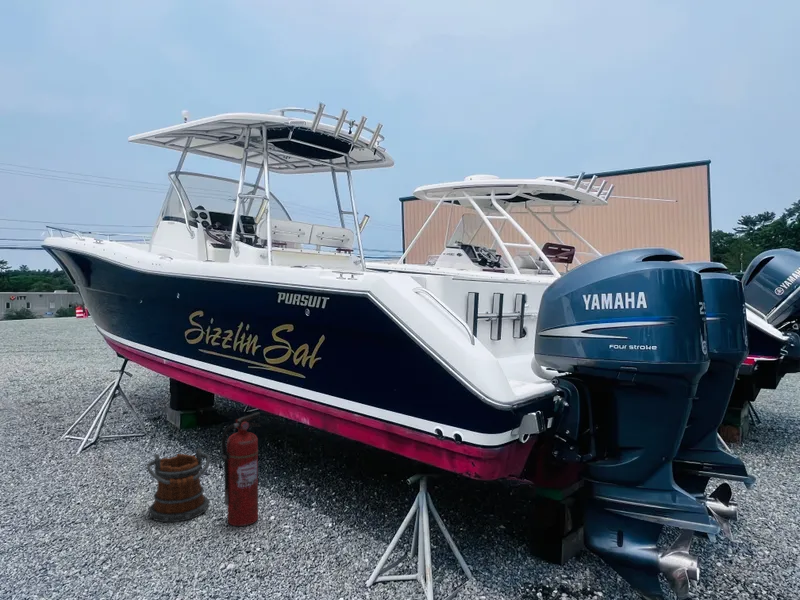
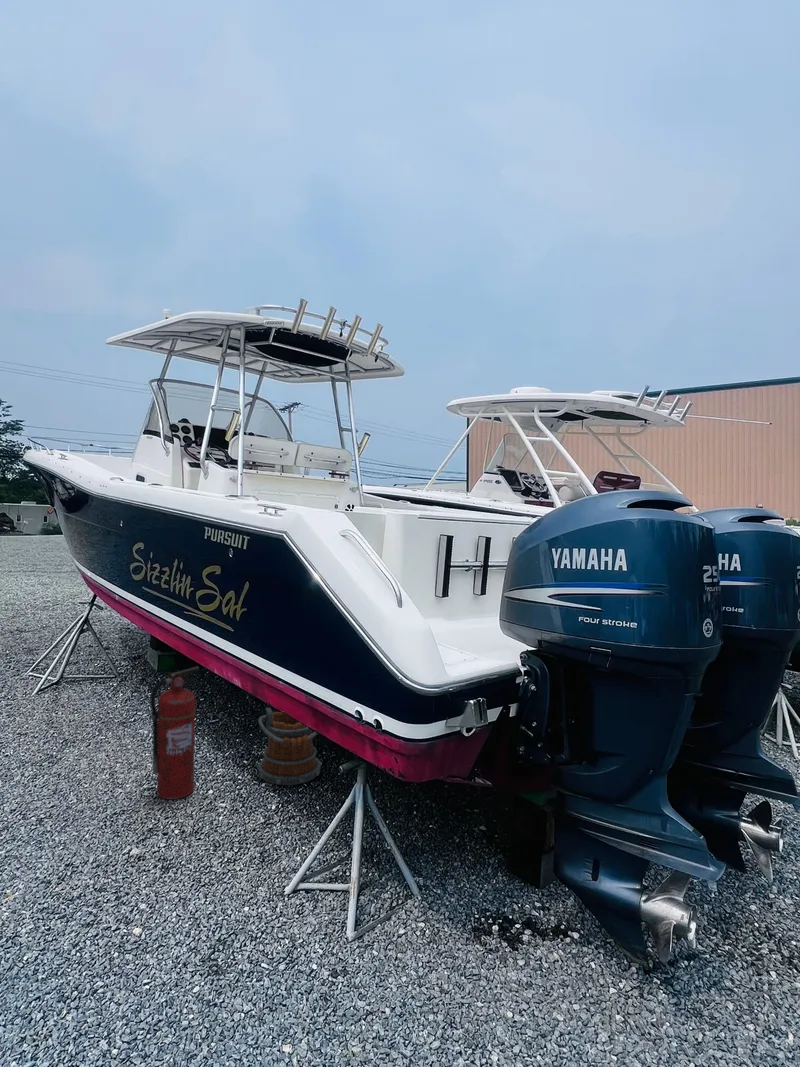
bucket: present [147,448,210,522] -> present [257,708,322,785]

